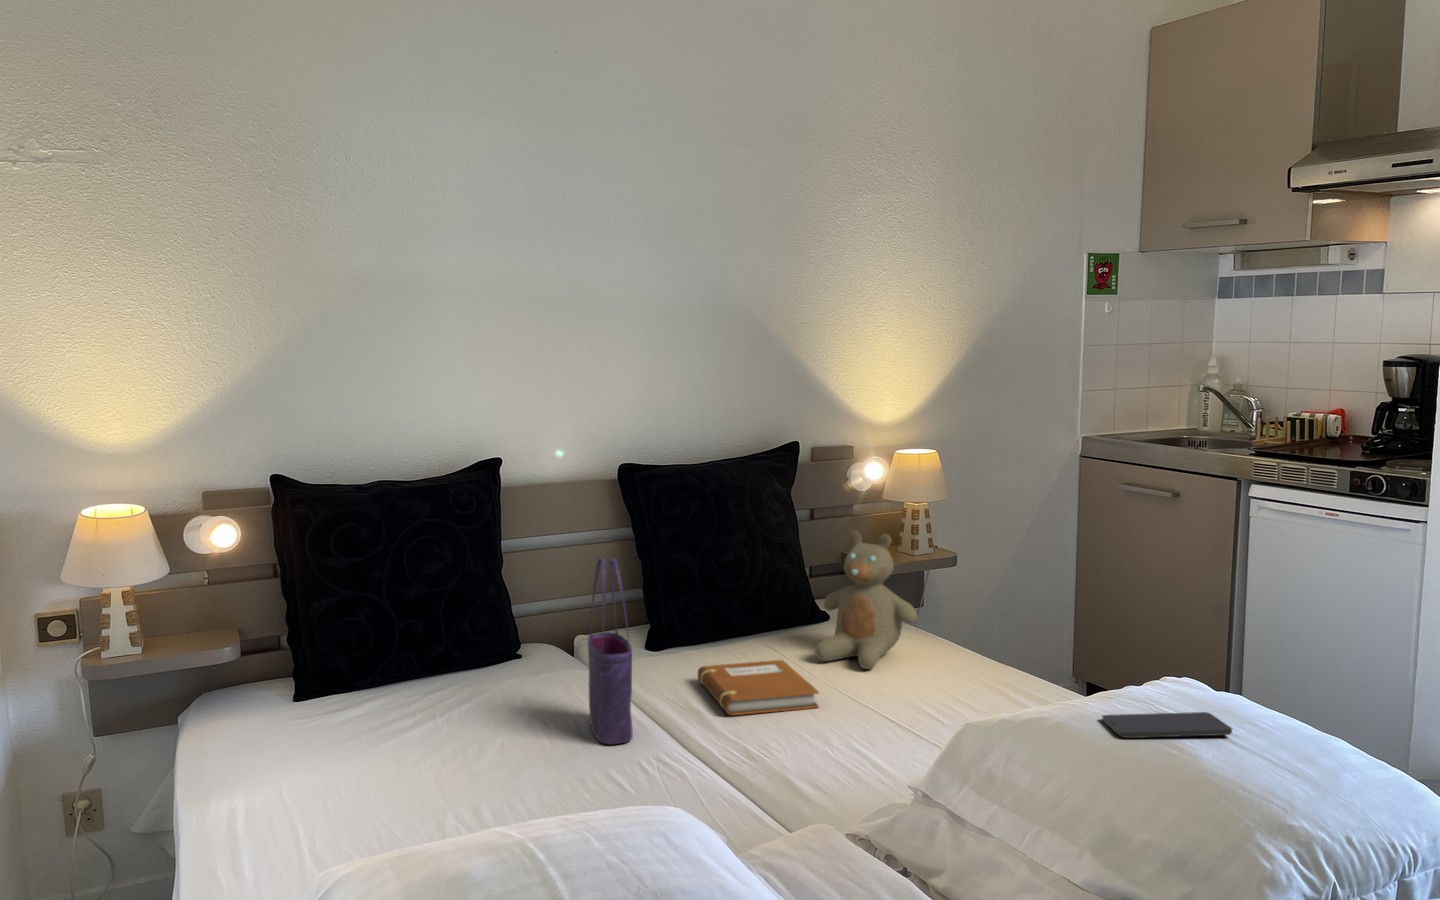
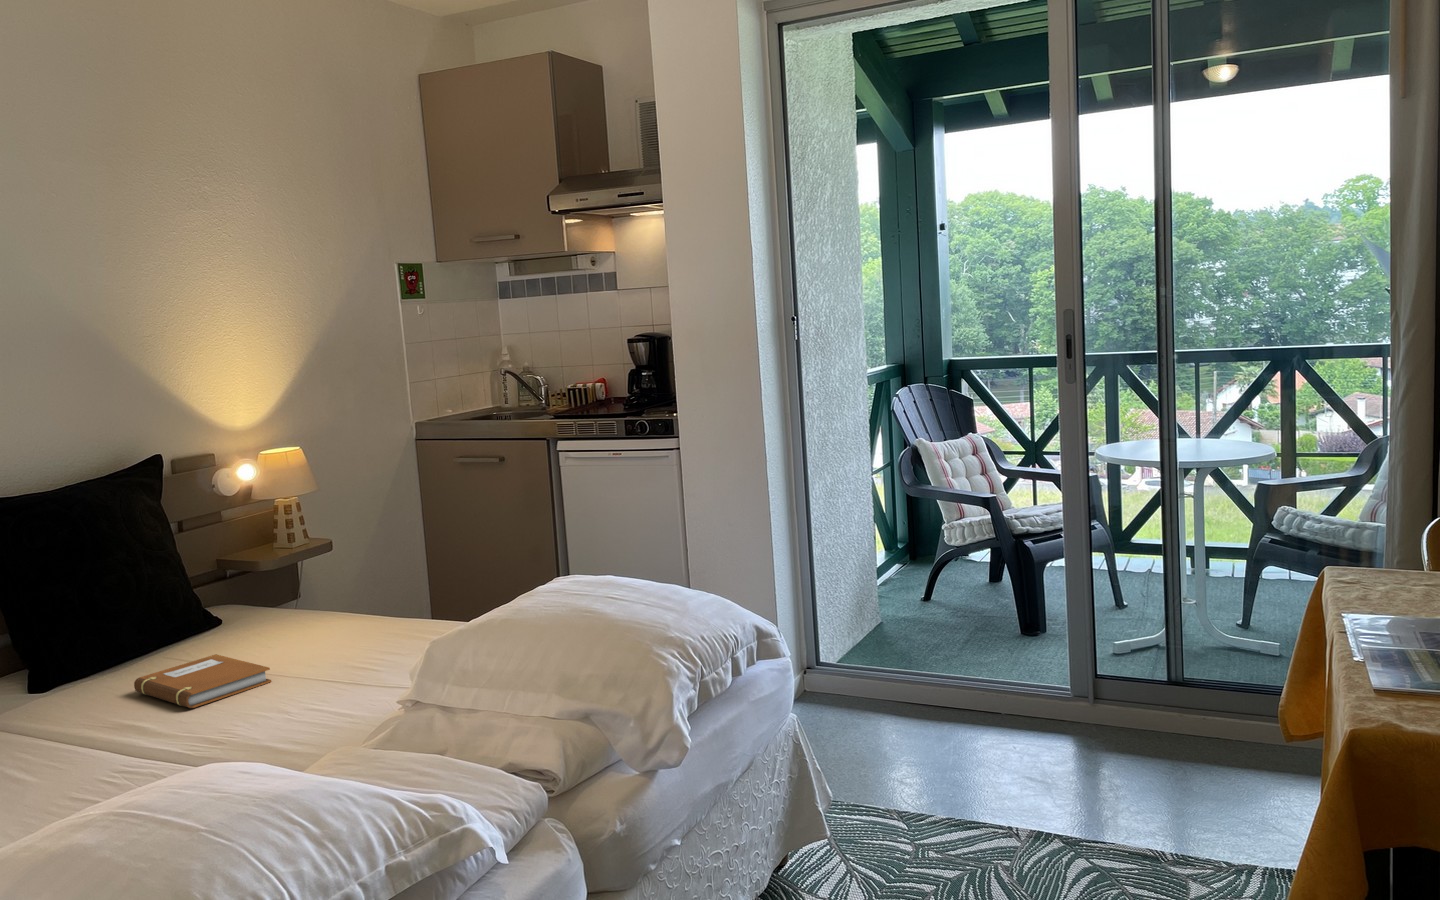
teddy bear: present [815,531,917,669] -> none [236,524,331,649]
tote bag: present [588,558,633,744] -> none [31,584,104,763]
smartphone: present [1102,712,1232,738] -> none [539,587,622,614]

